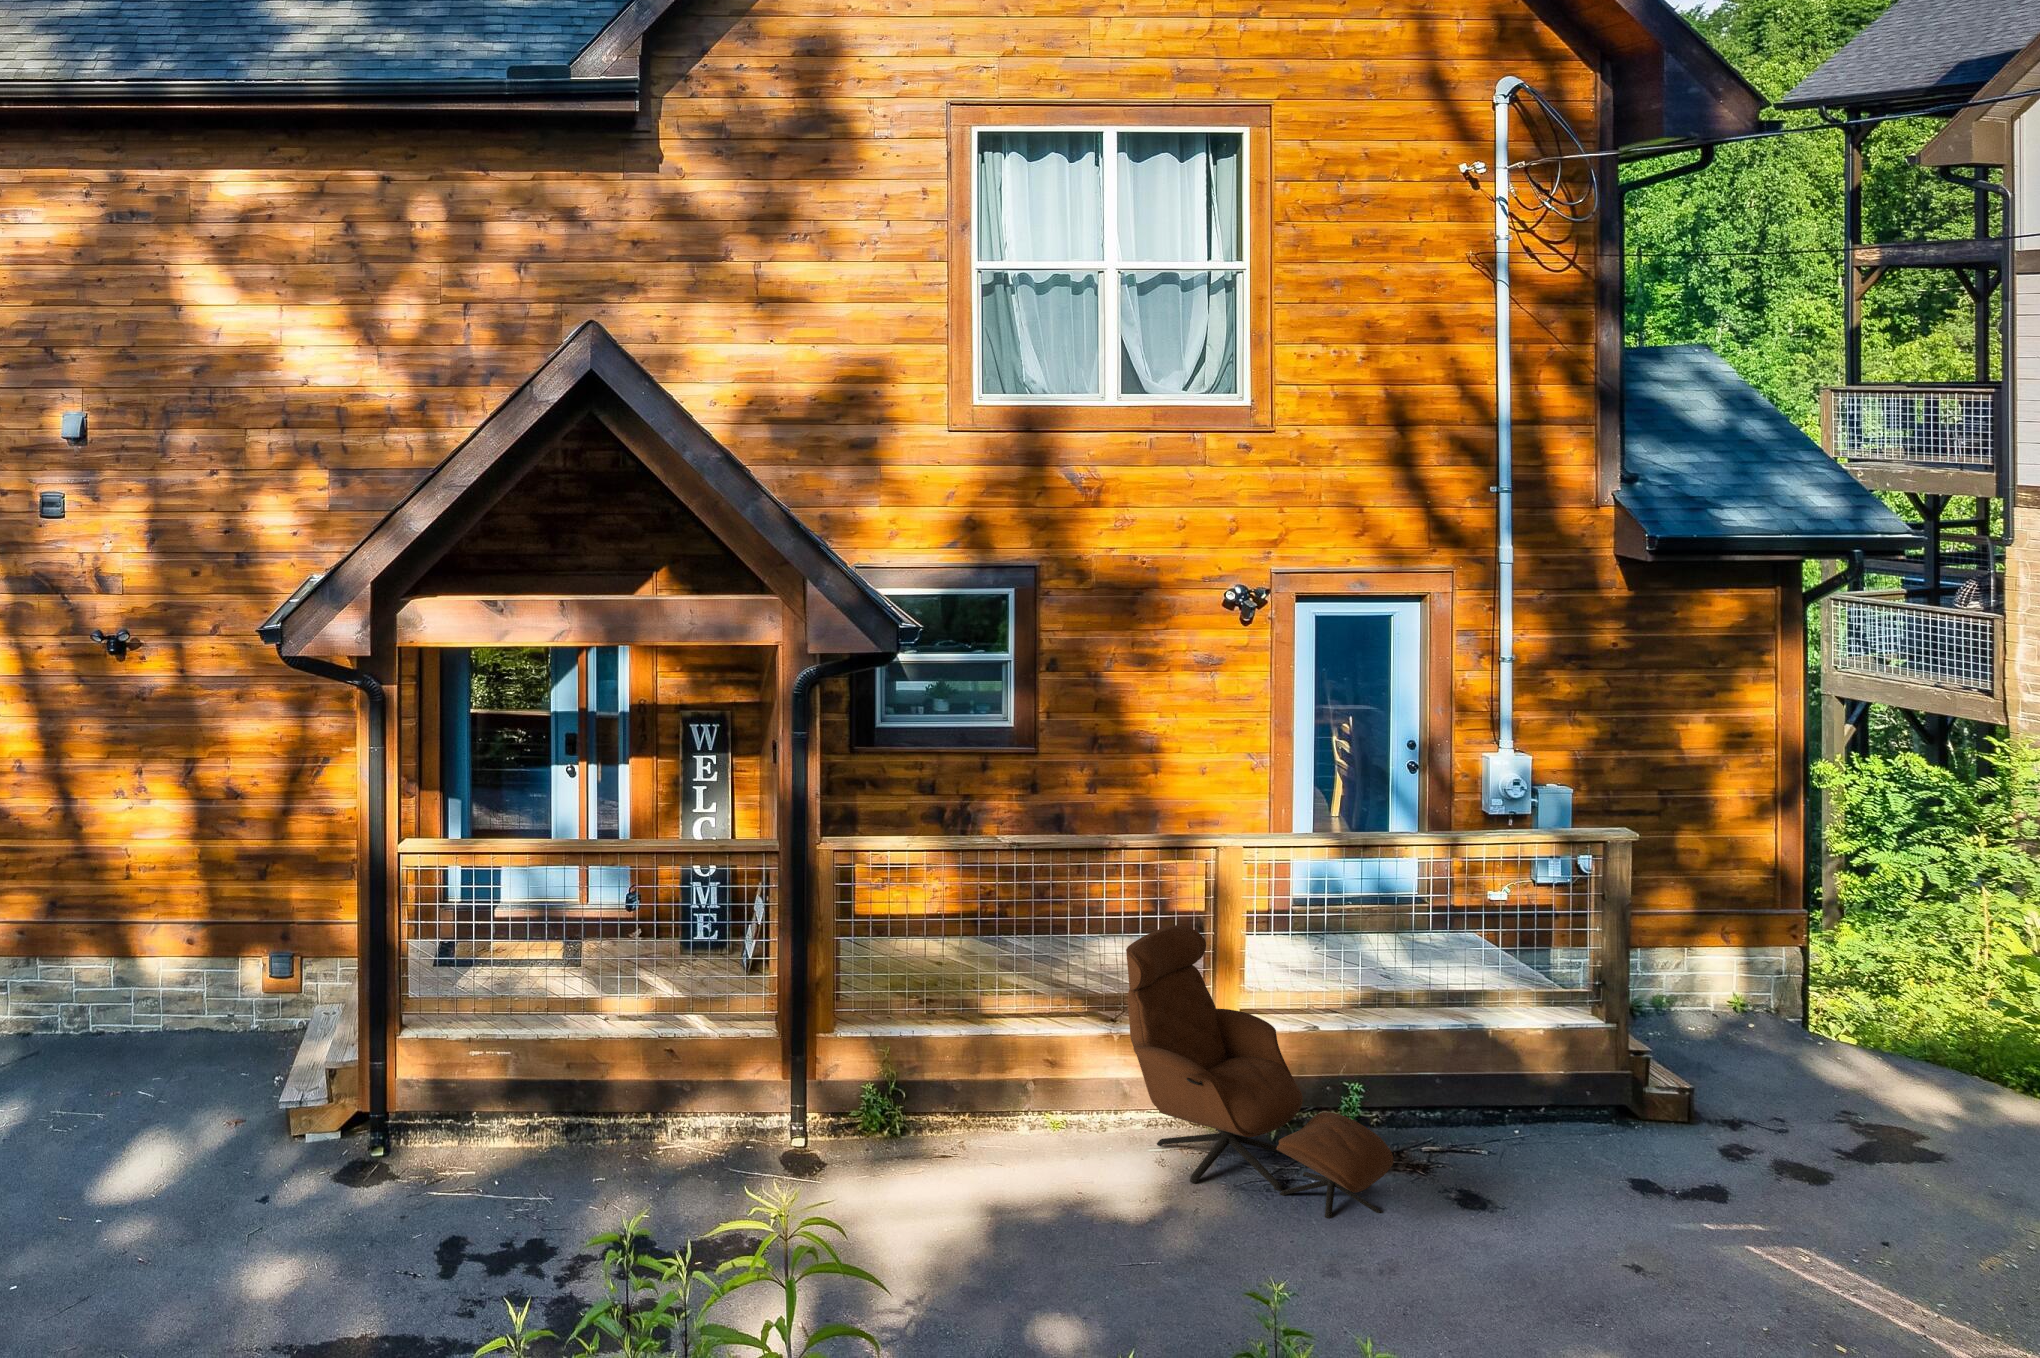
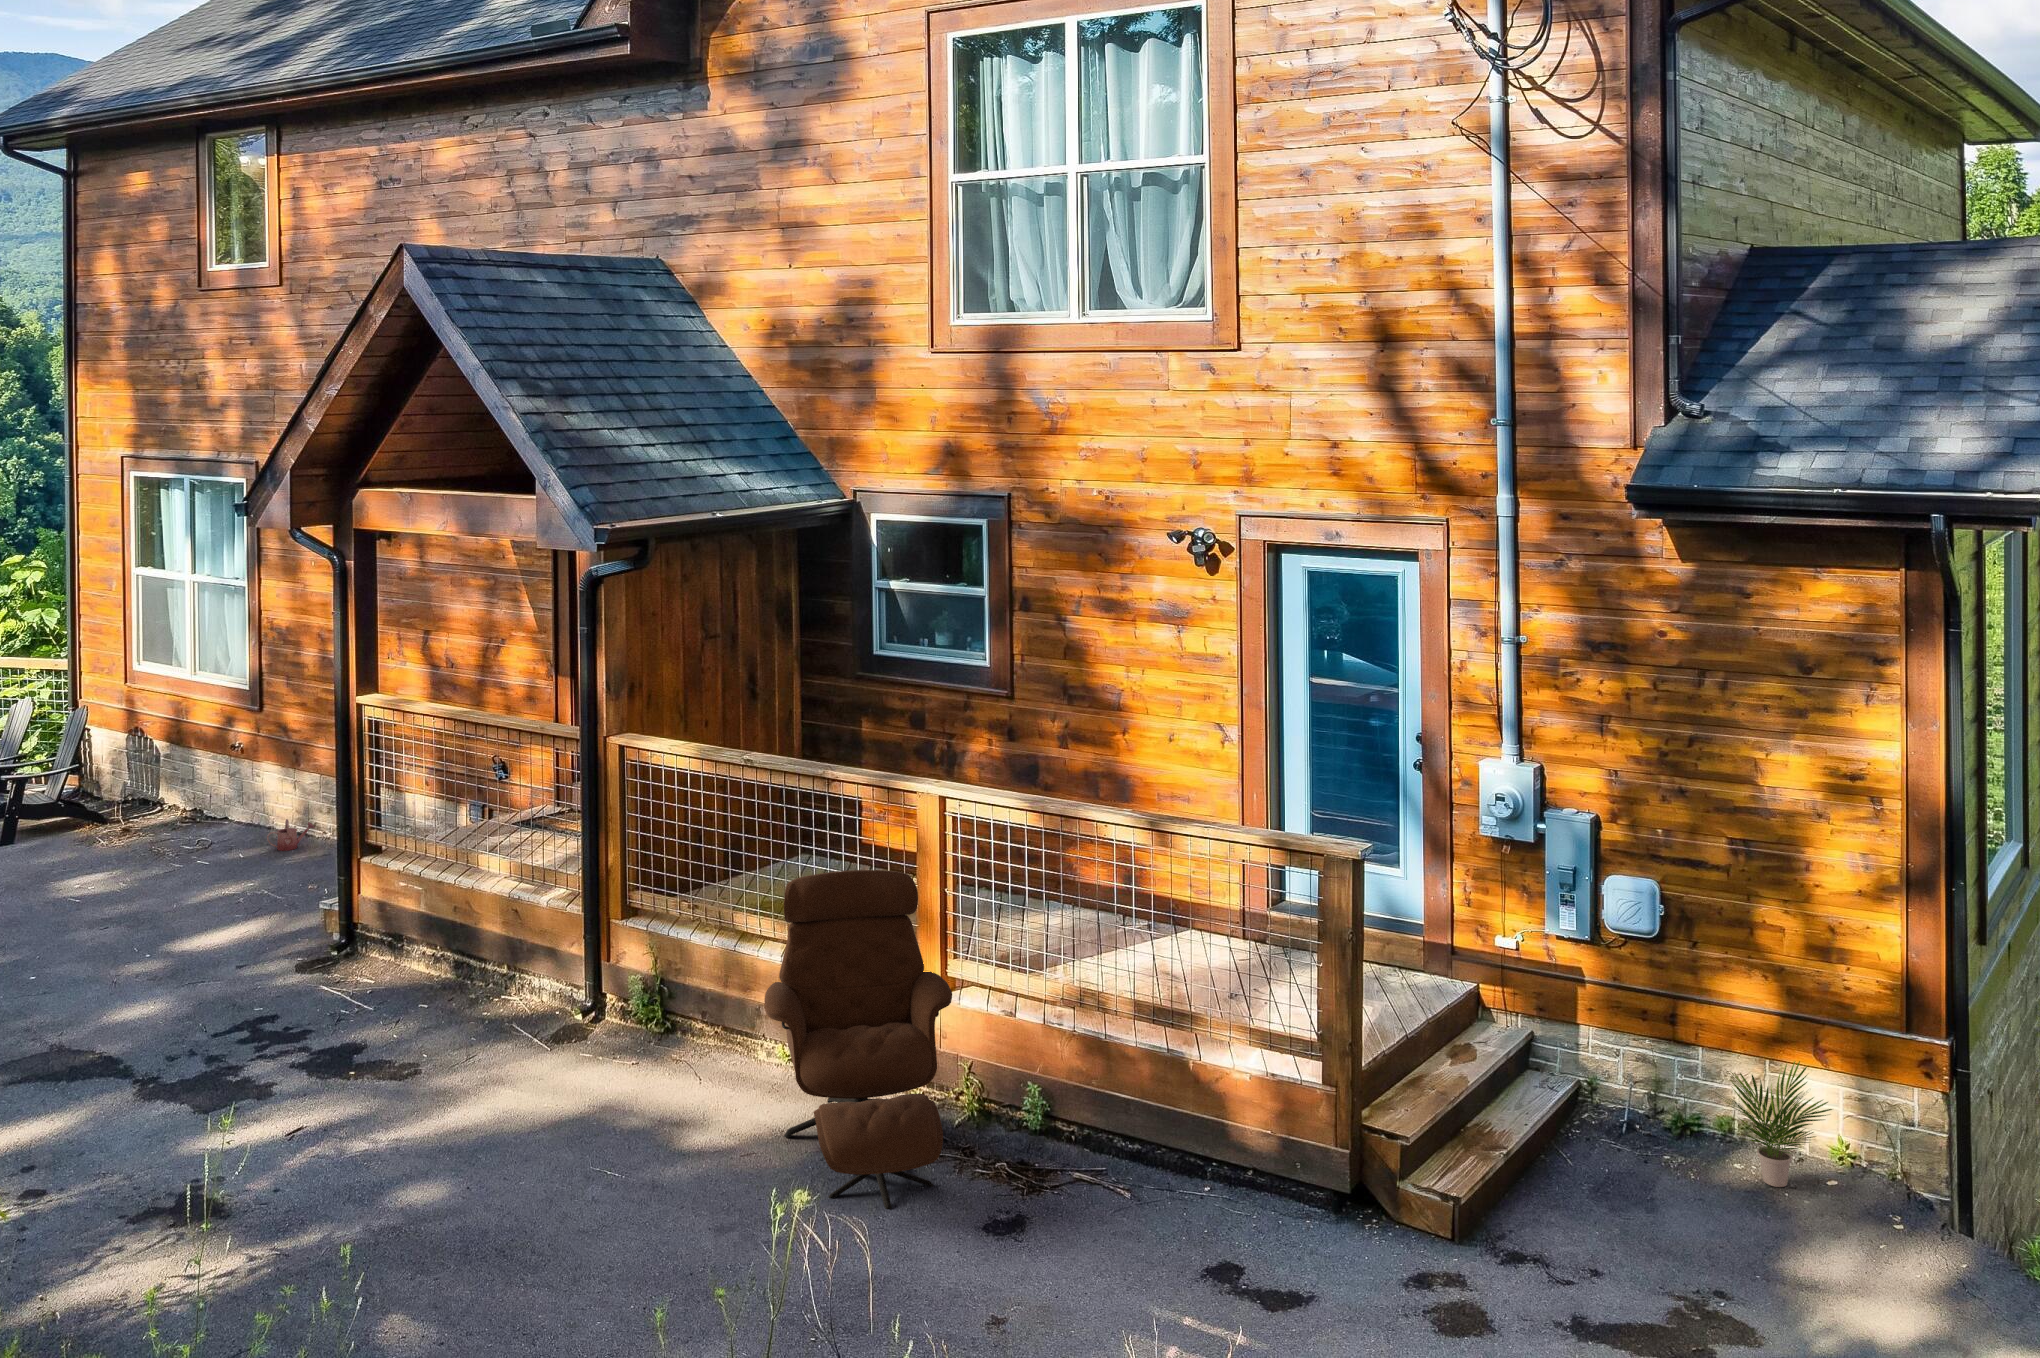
potted plant: none [1669,943,1754,1035] -> present [1719,1061,1832,1187]
watering can: none [20,1003,66,1045] -> present [267,819,315,851]

